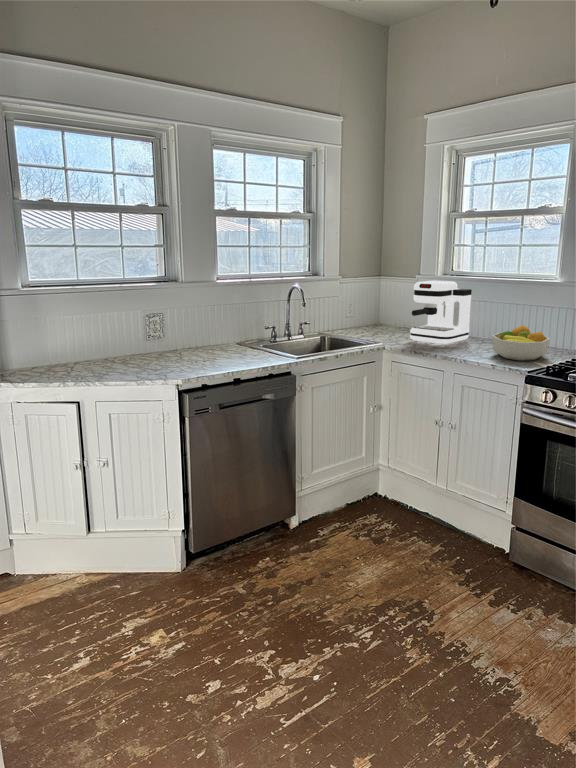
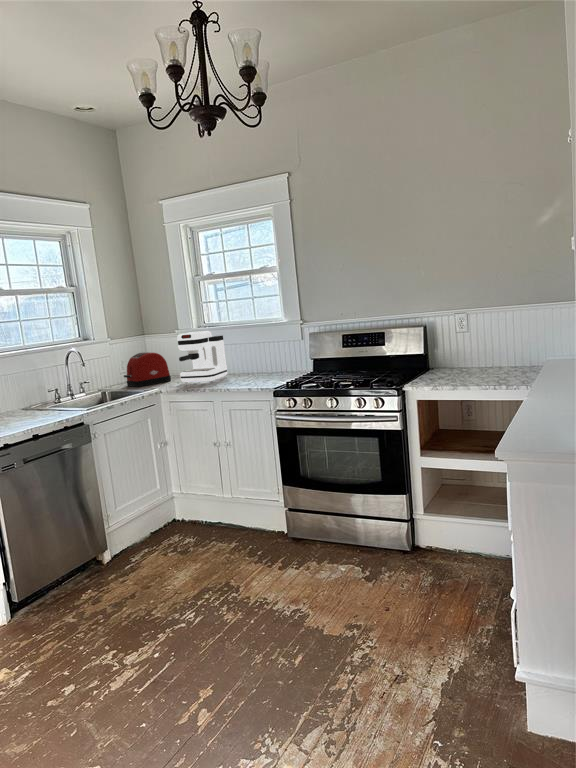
toaster: none [347,297,399,337] -> present [124,352,171,387]
fruit bowl: present [492,325,550,361] -> none [244,357,285,383]

